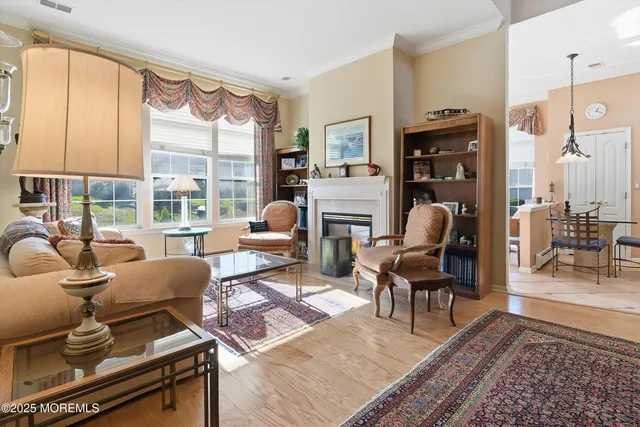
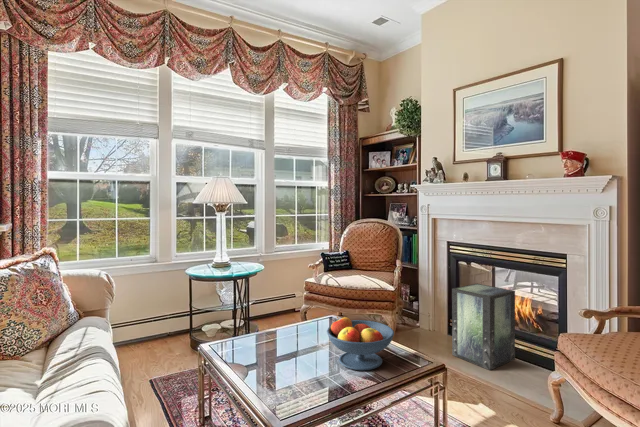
fruit bowl: none [243,243,275,265] -> present [327,317,394,370]

